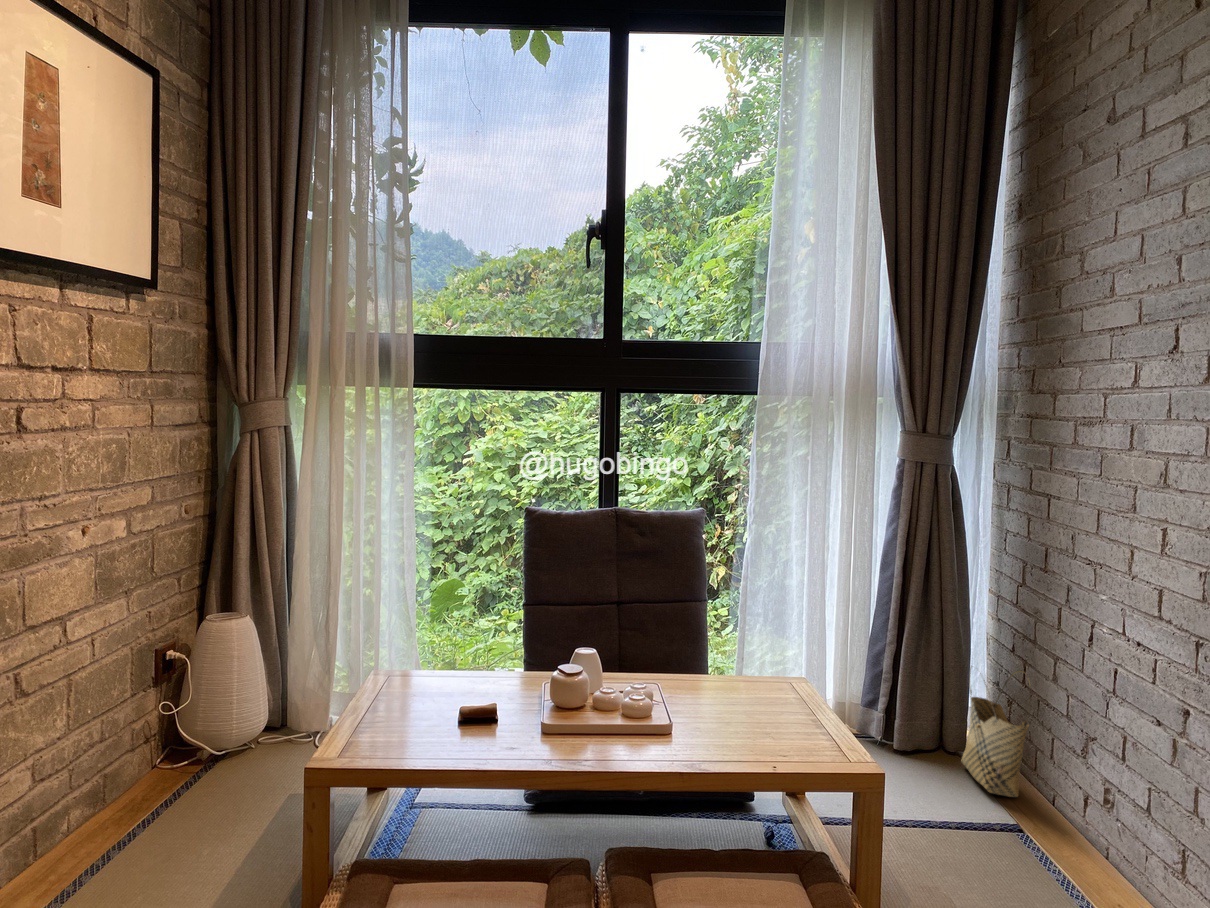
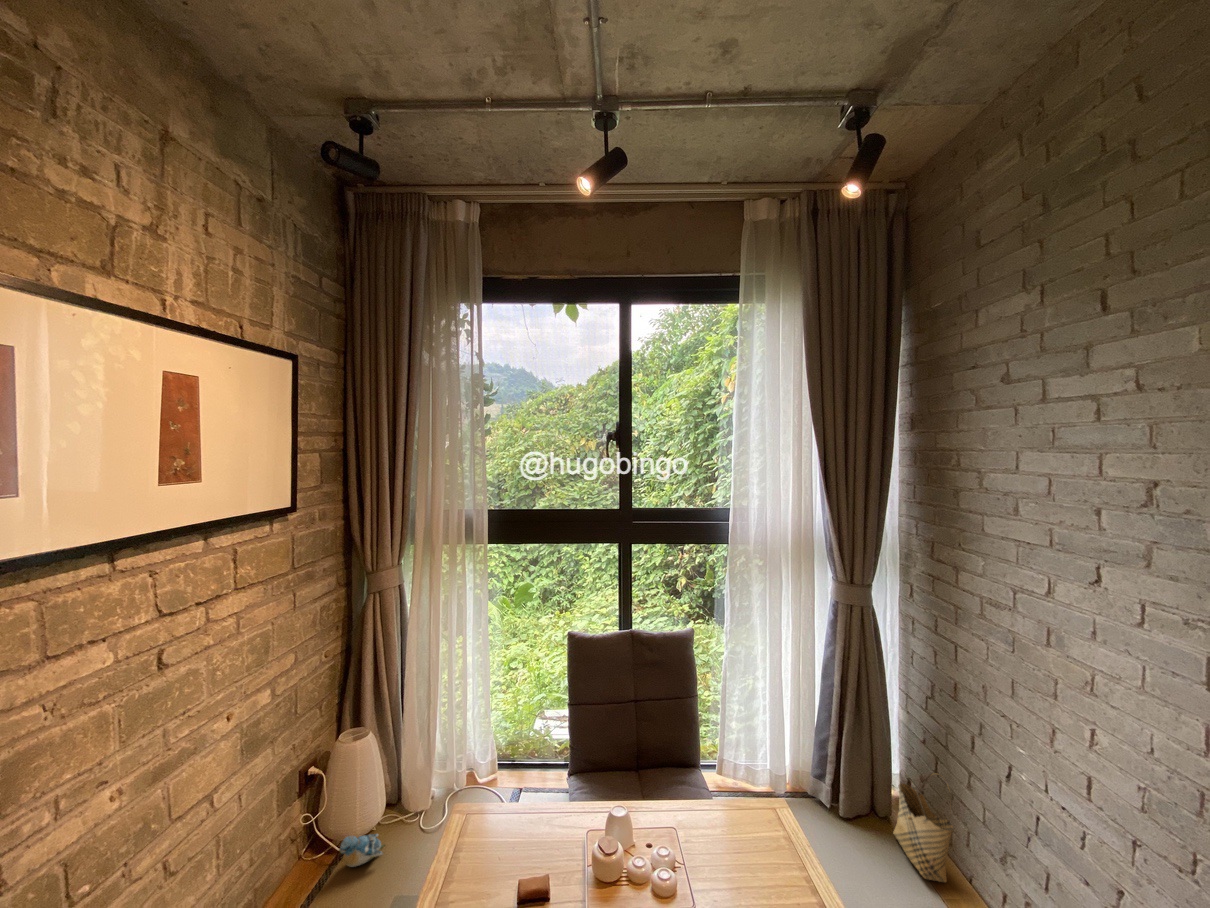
plush toy: none [212,734,273,774] -> present [339,834,386,867]

